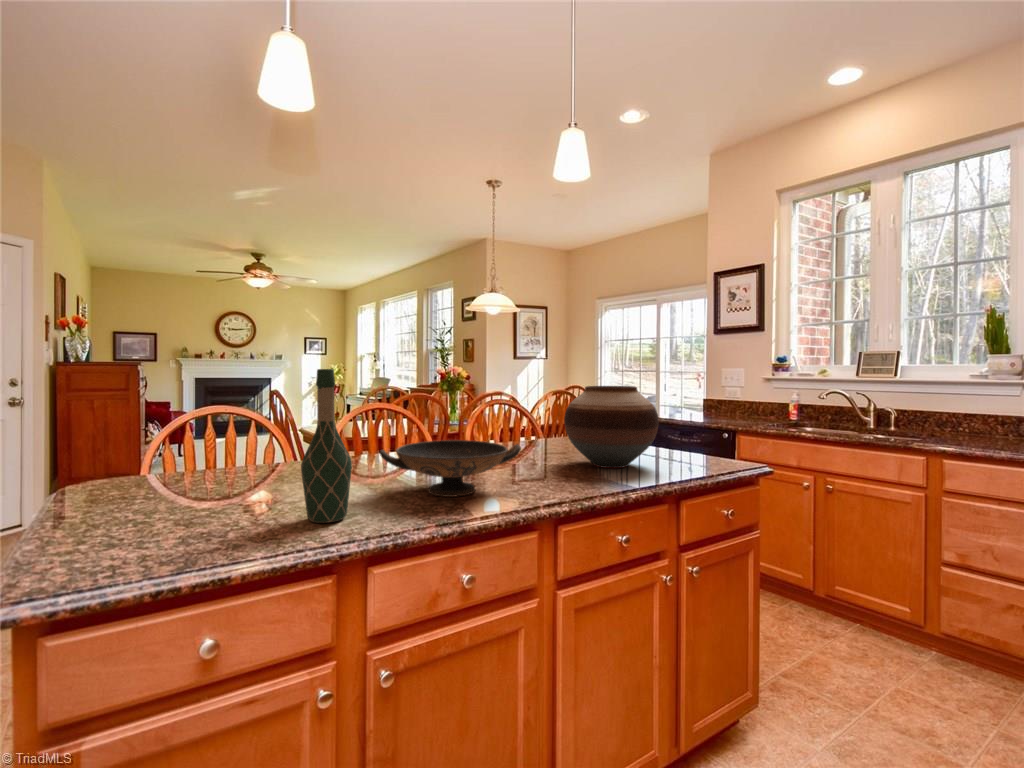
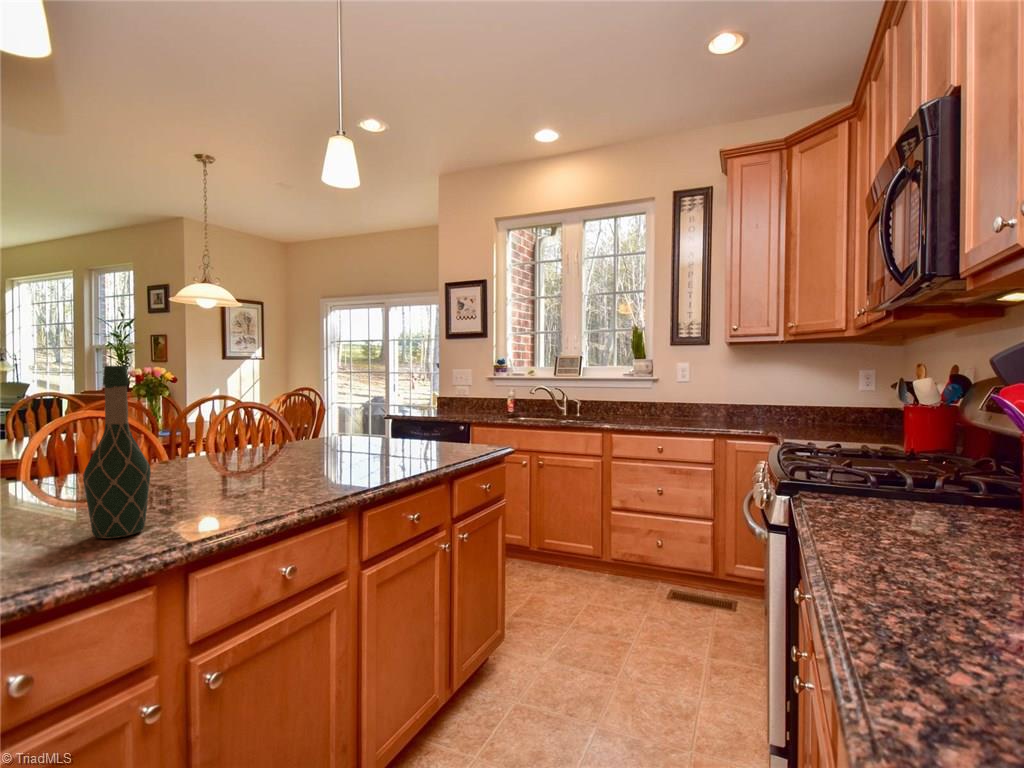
vase: present [564,386,659,468] -> none [342,384,429,459]
decorative bowl: present [379,440,521,497] -> none [161,440,318,498]

